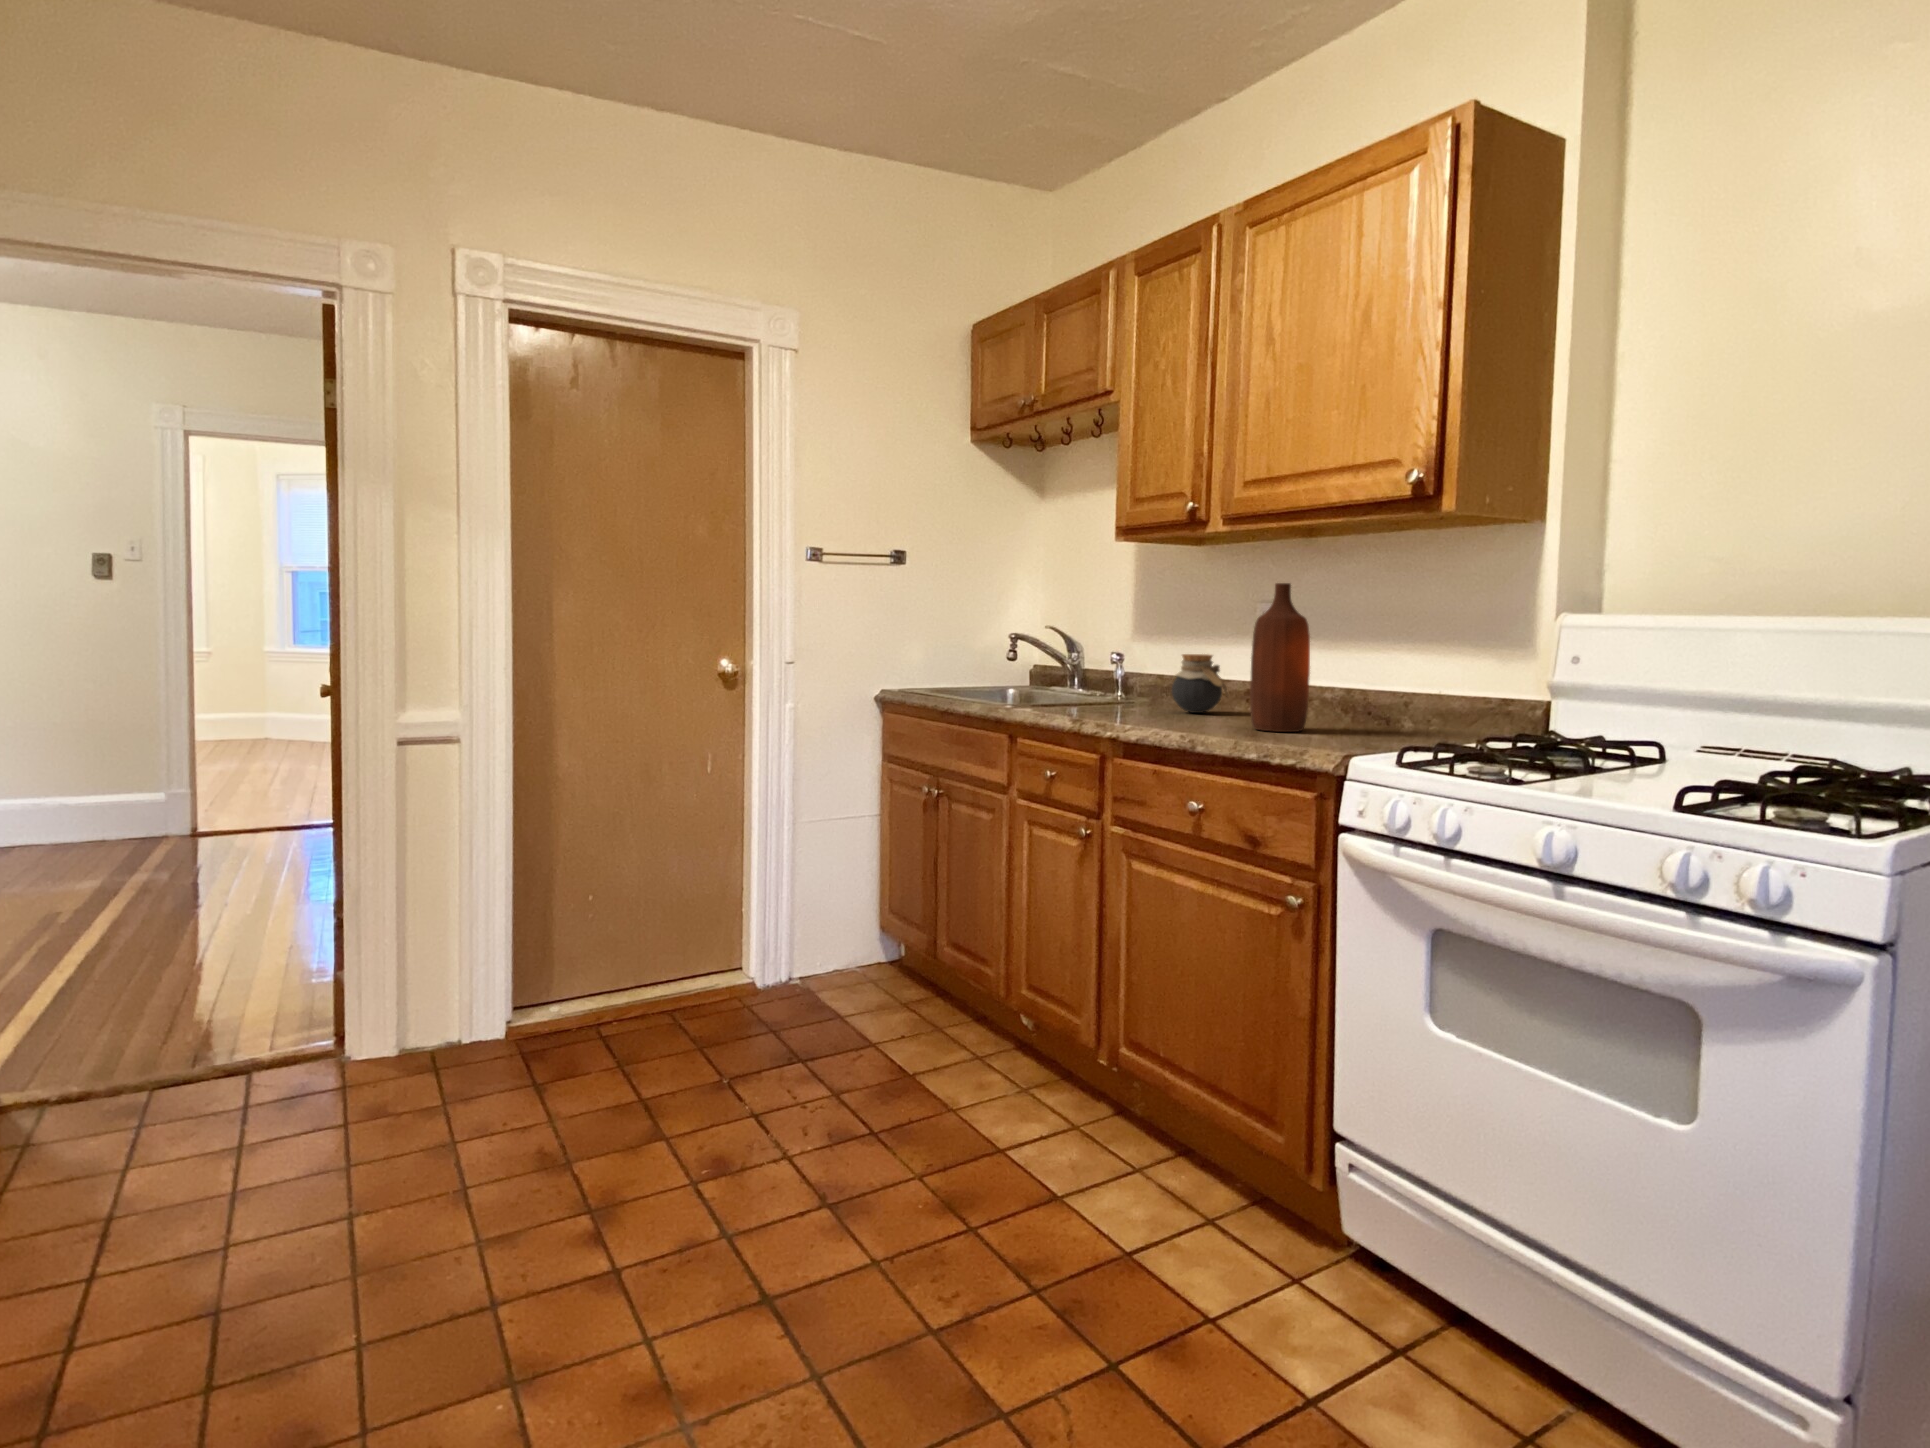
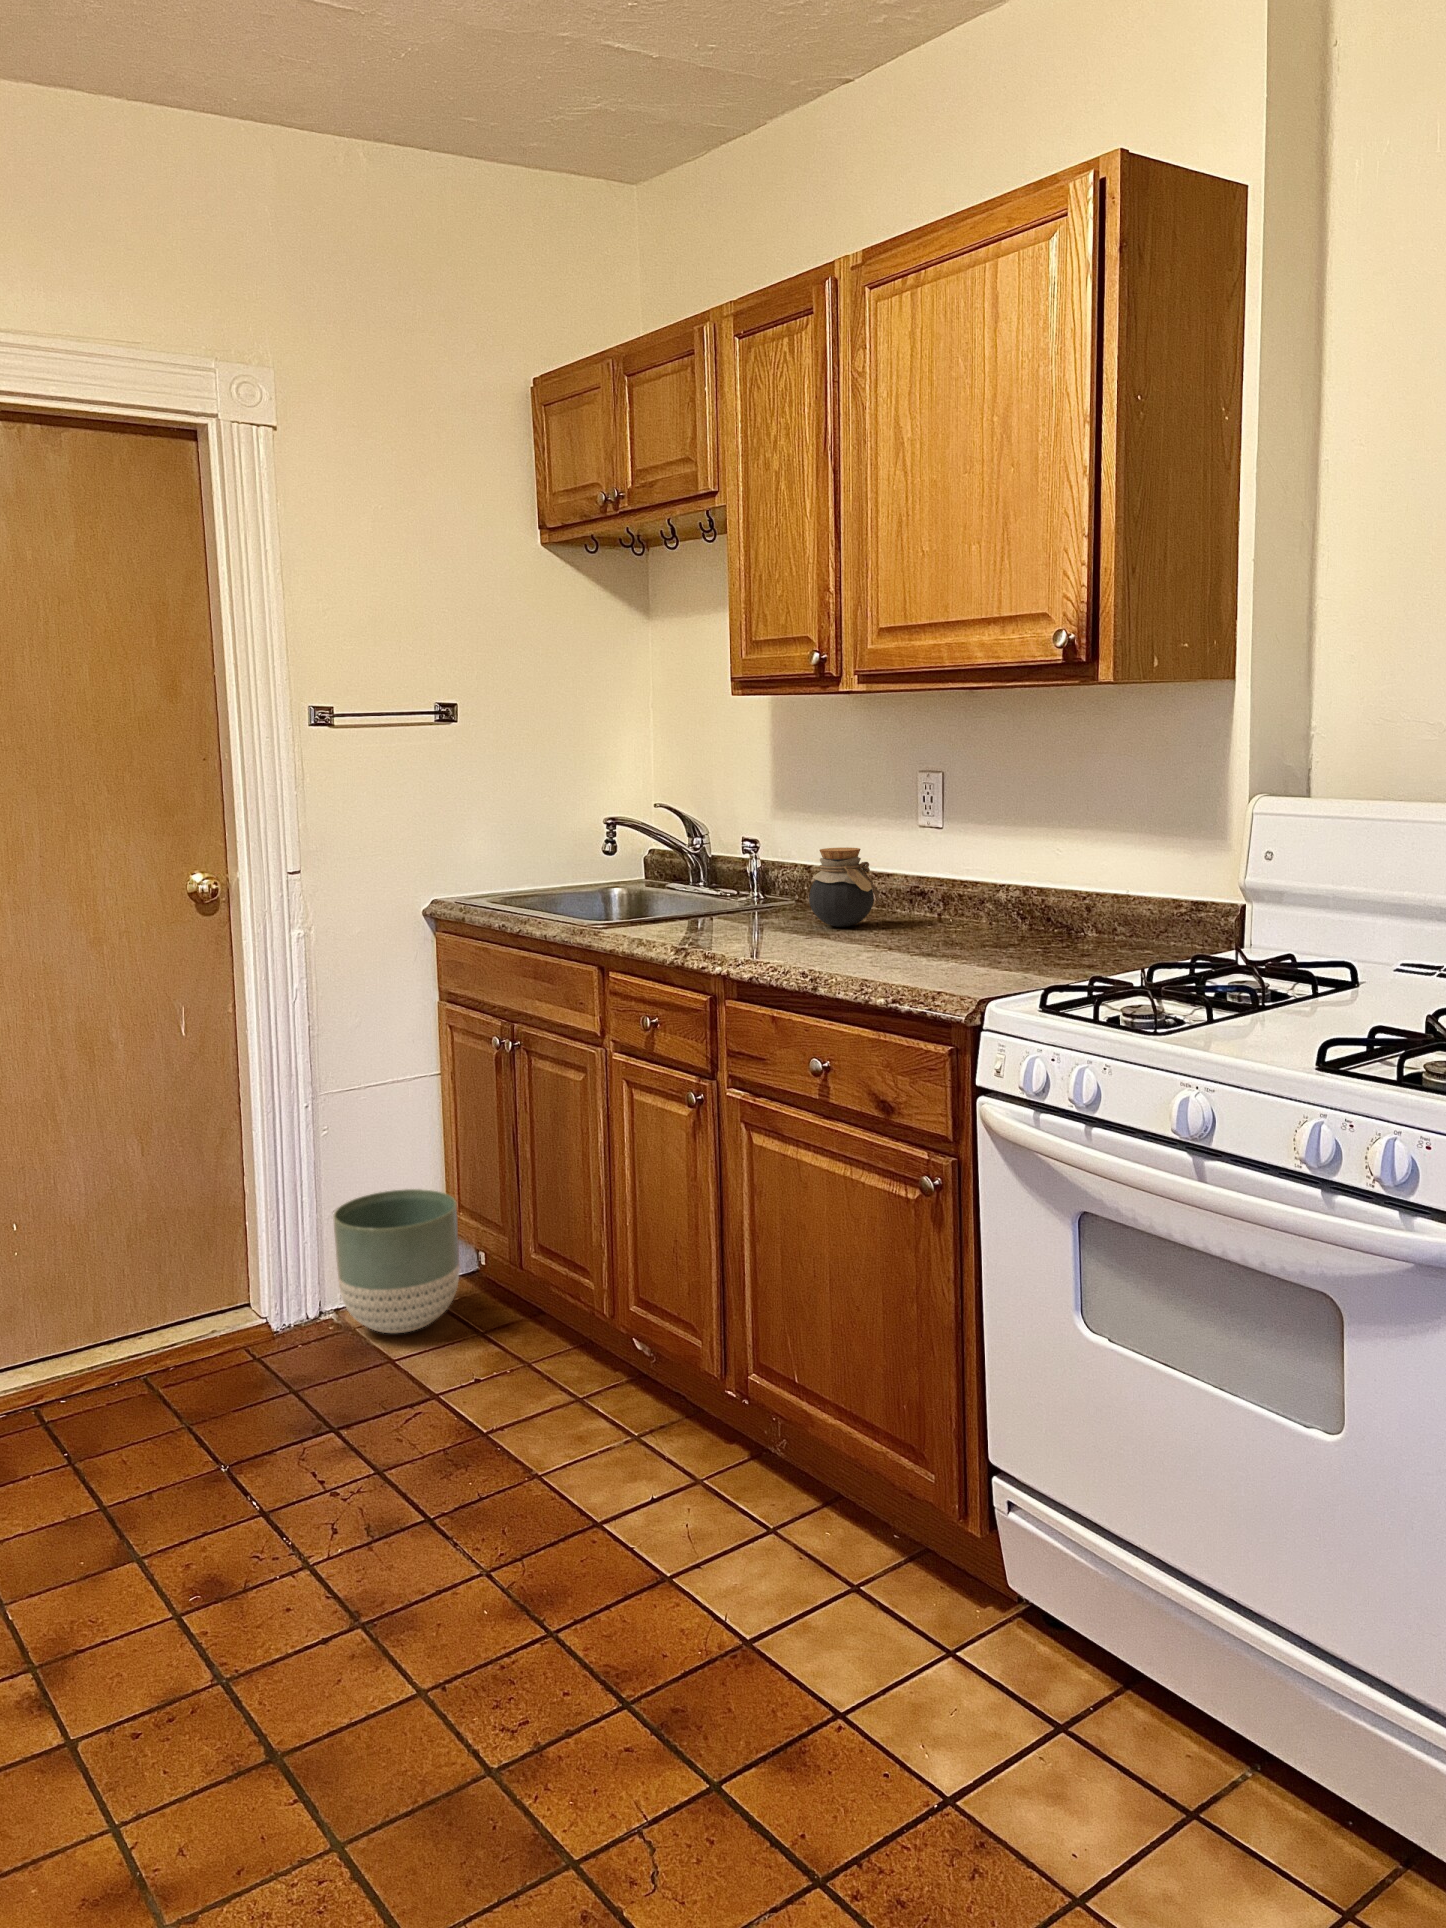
bottle: present [1250,583,1310,732] -> none [893,764,966,959]
planter: none [803,894,890,998] -> present [333,1189,459,1333]

